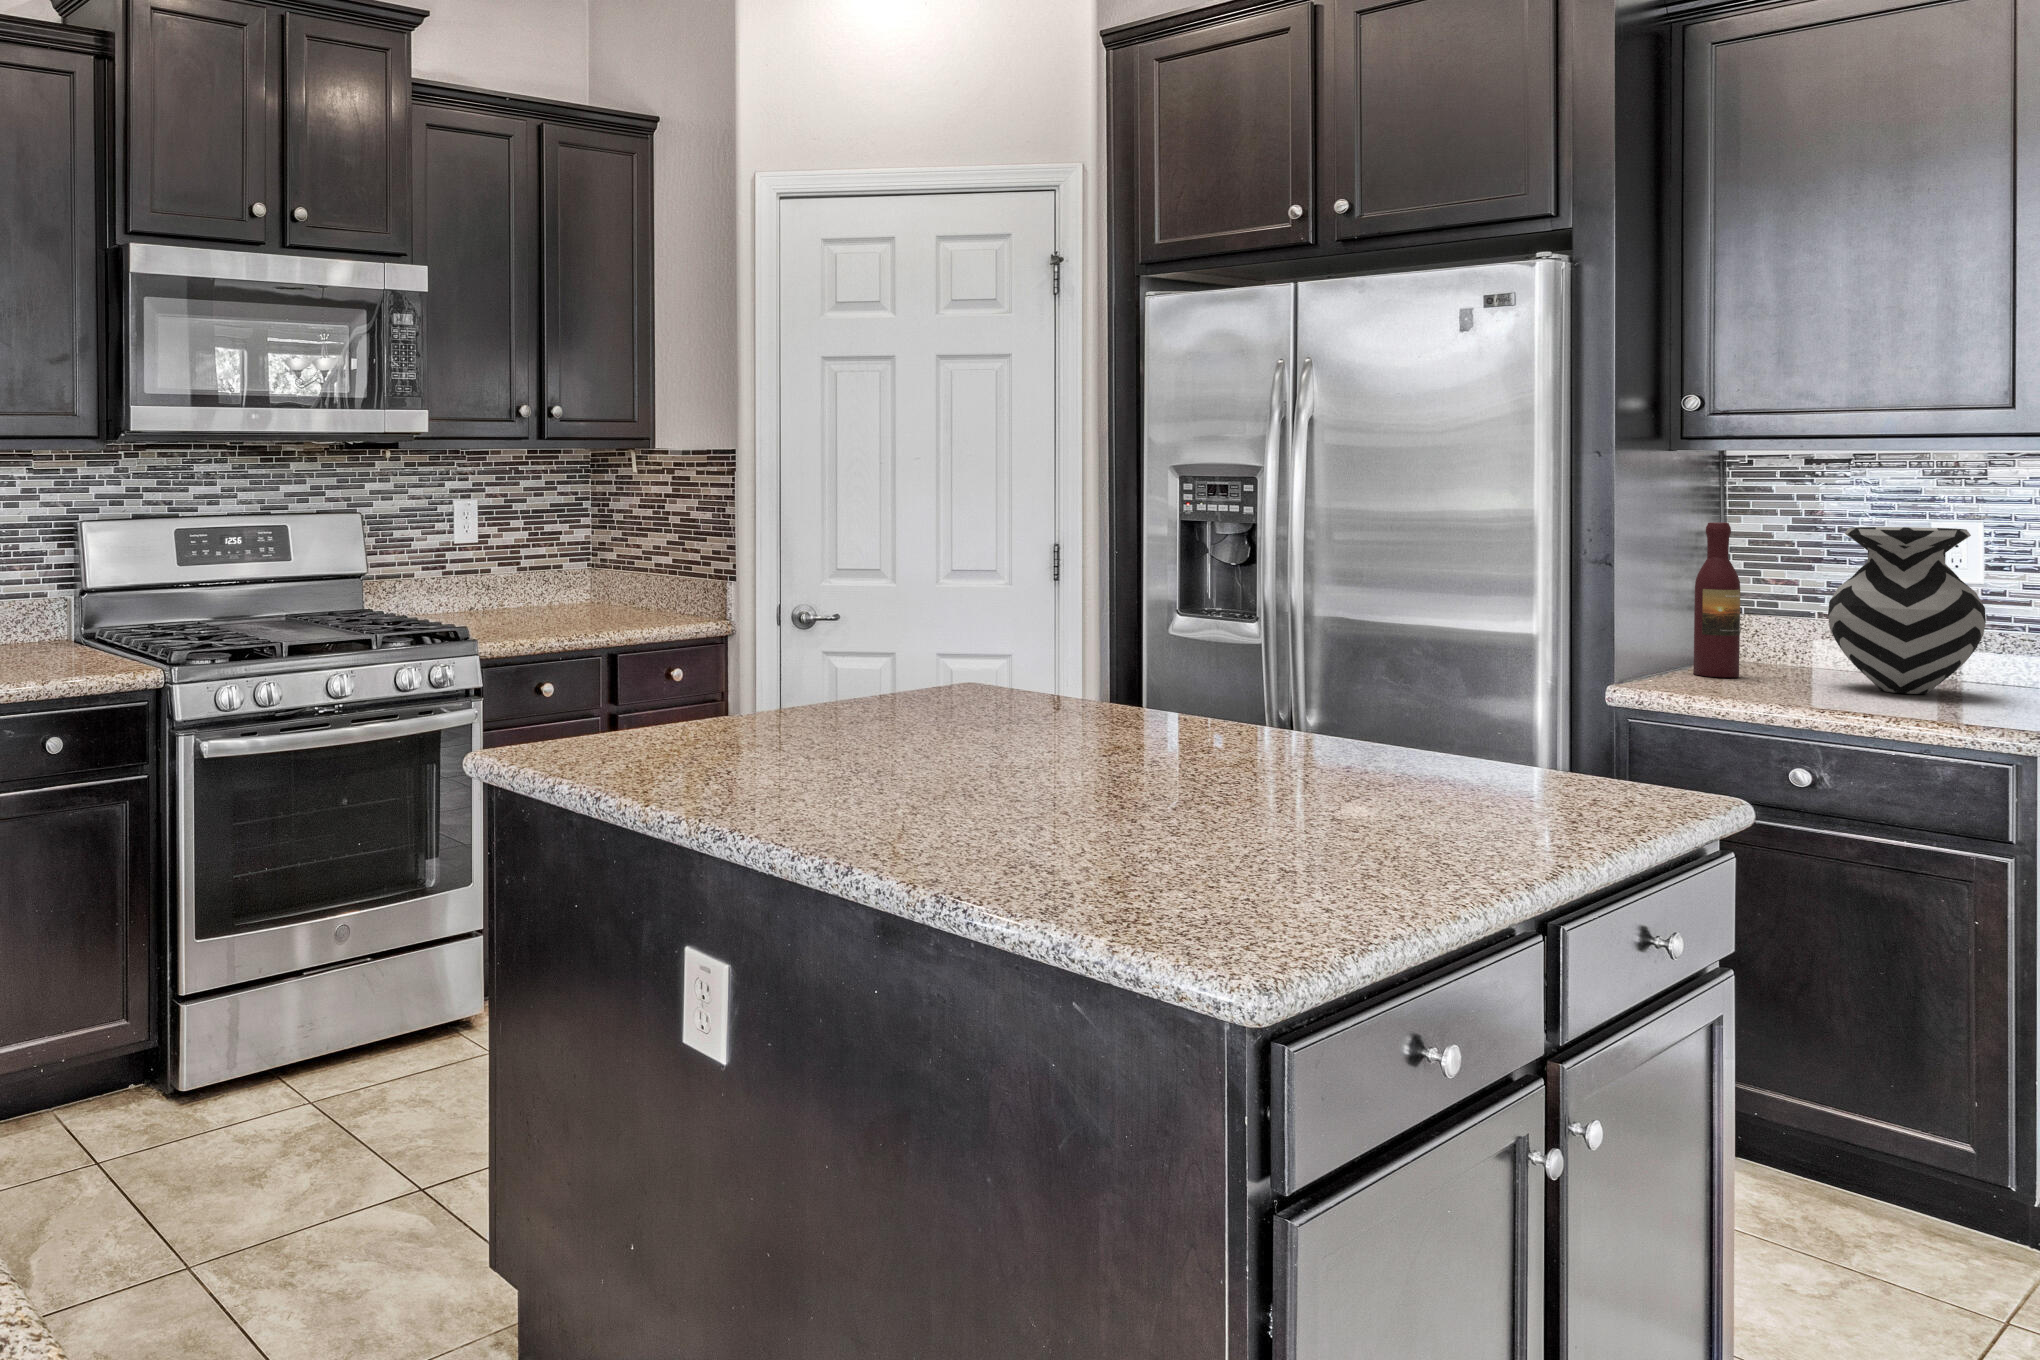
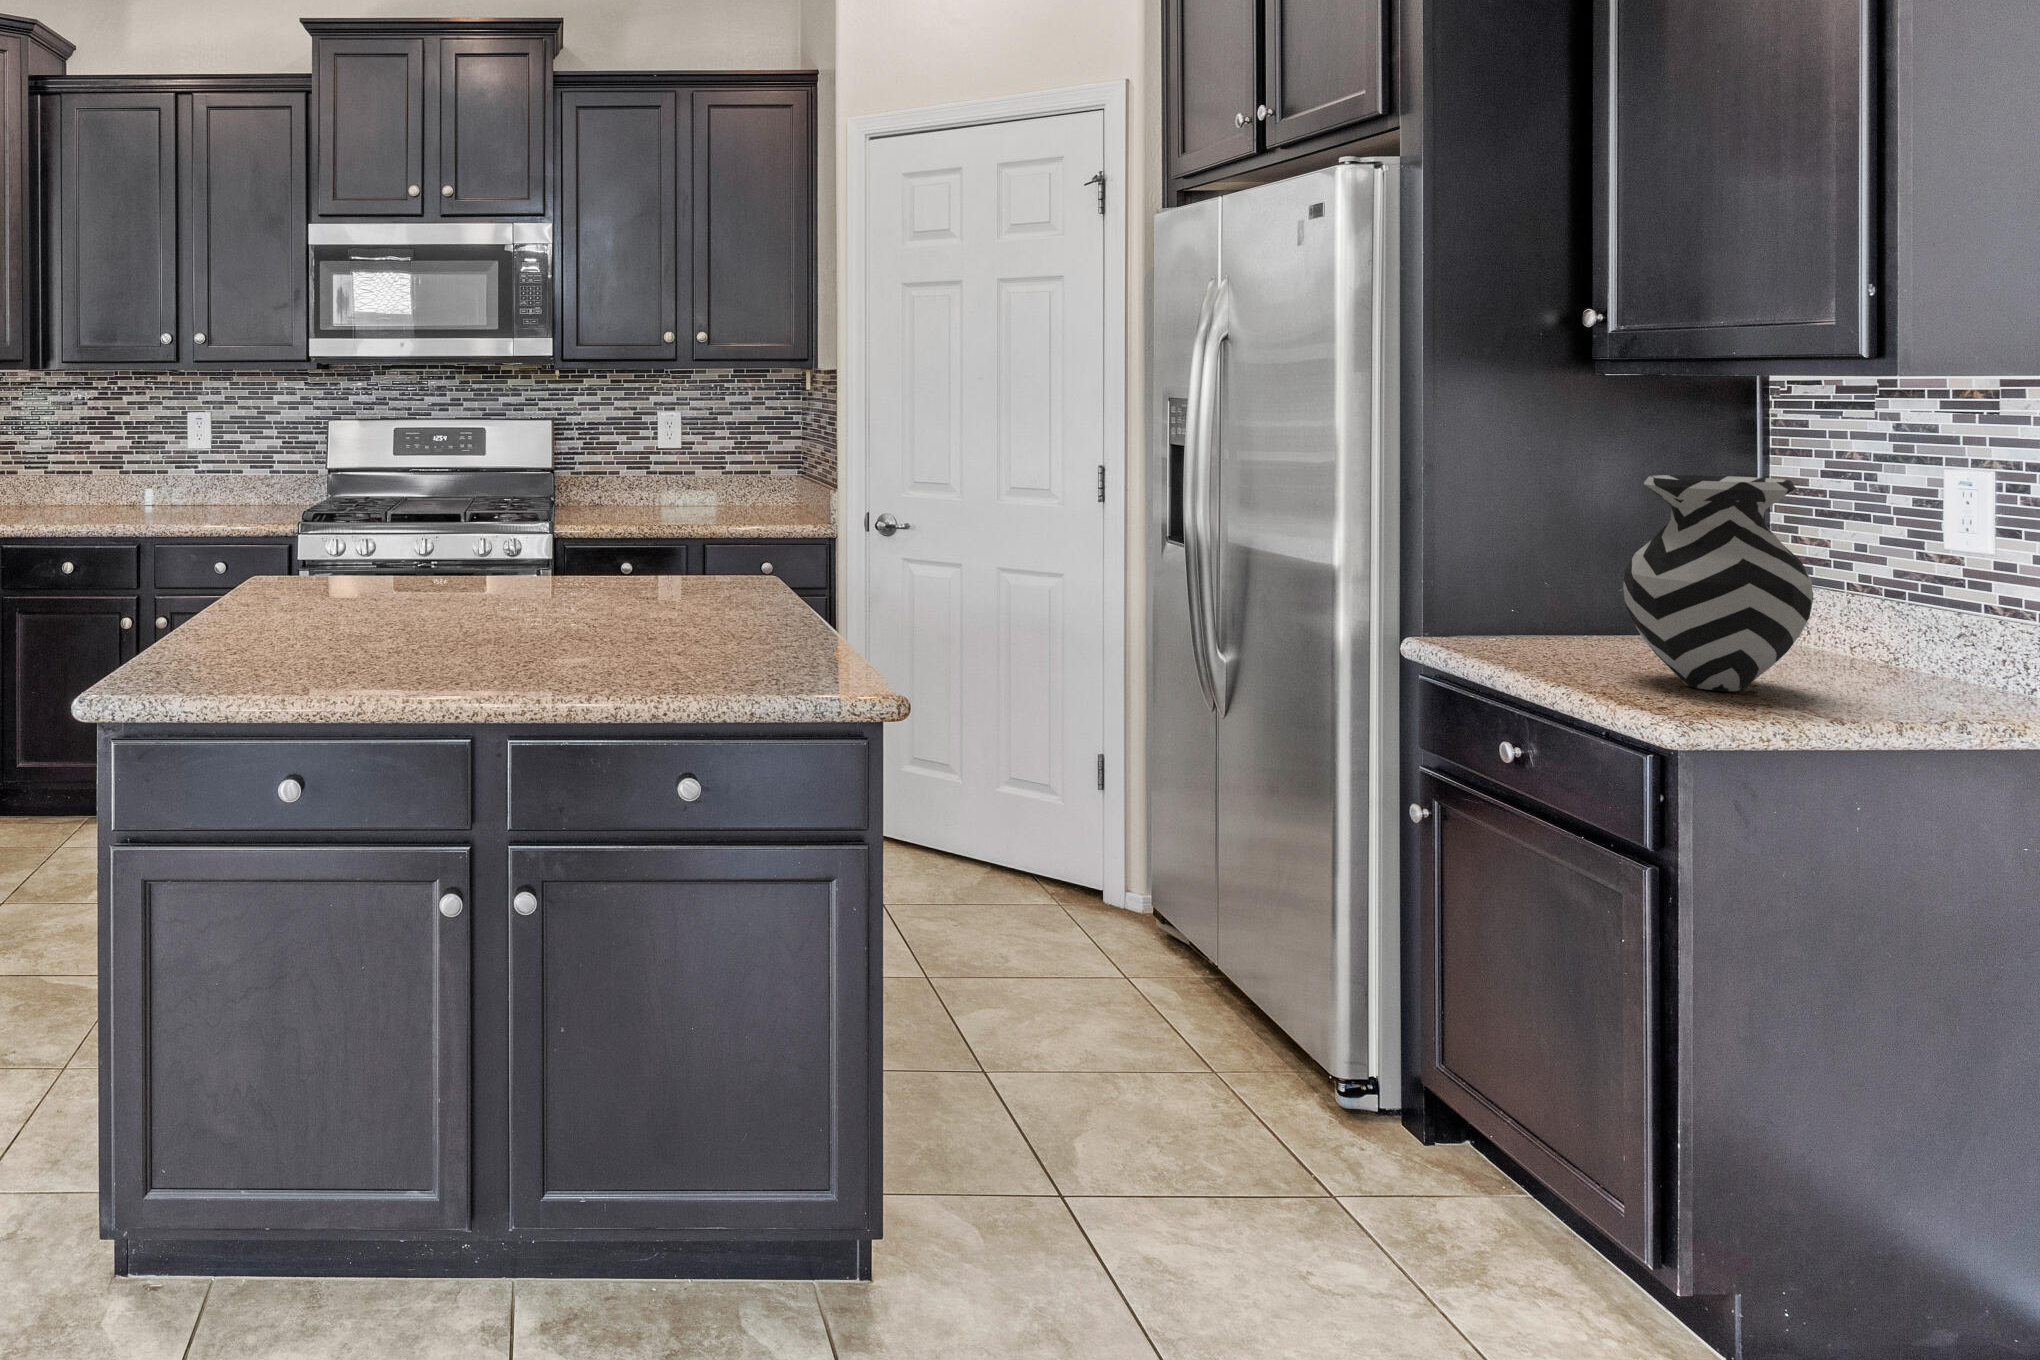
wine bottle: present [1694,522,1740,677] -> none [1526,464,1581,653]

